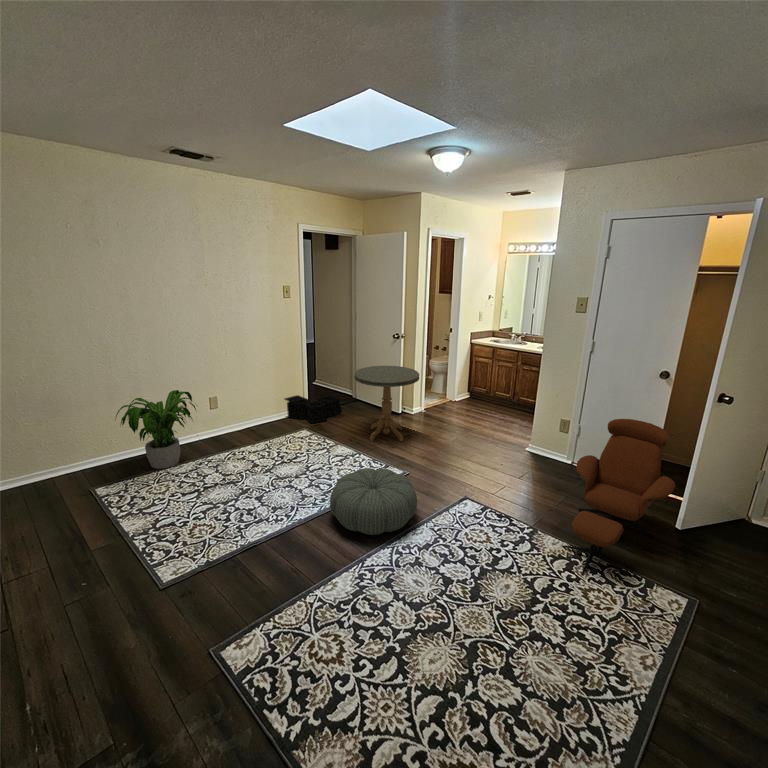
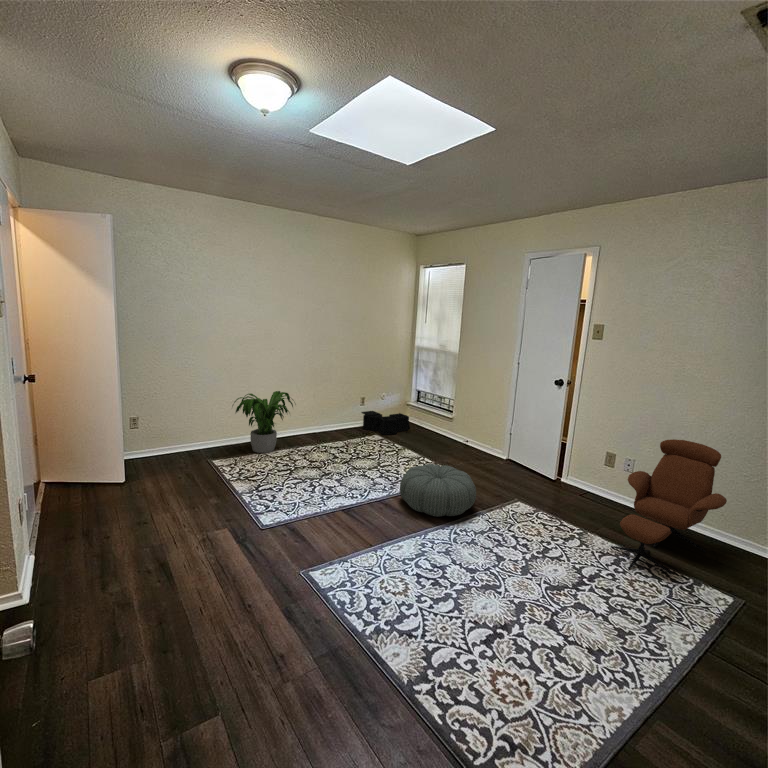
side table: present [354,366,419,441] -> none [425,388,483,455]

